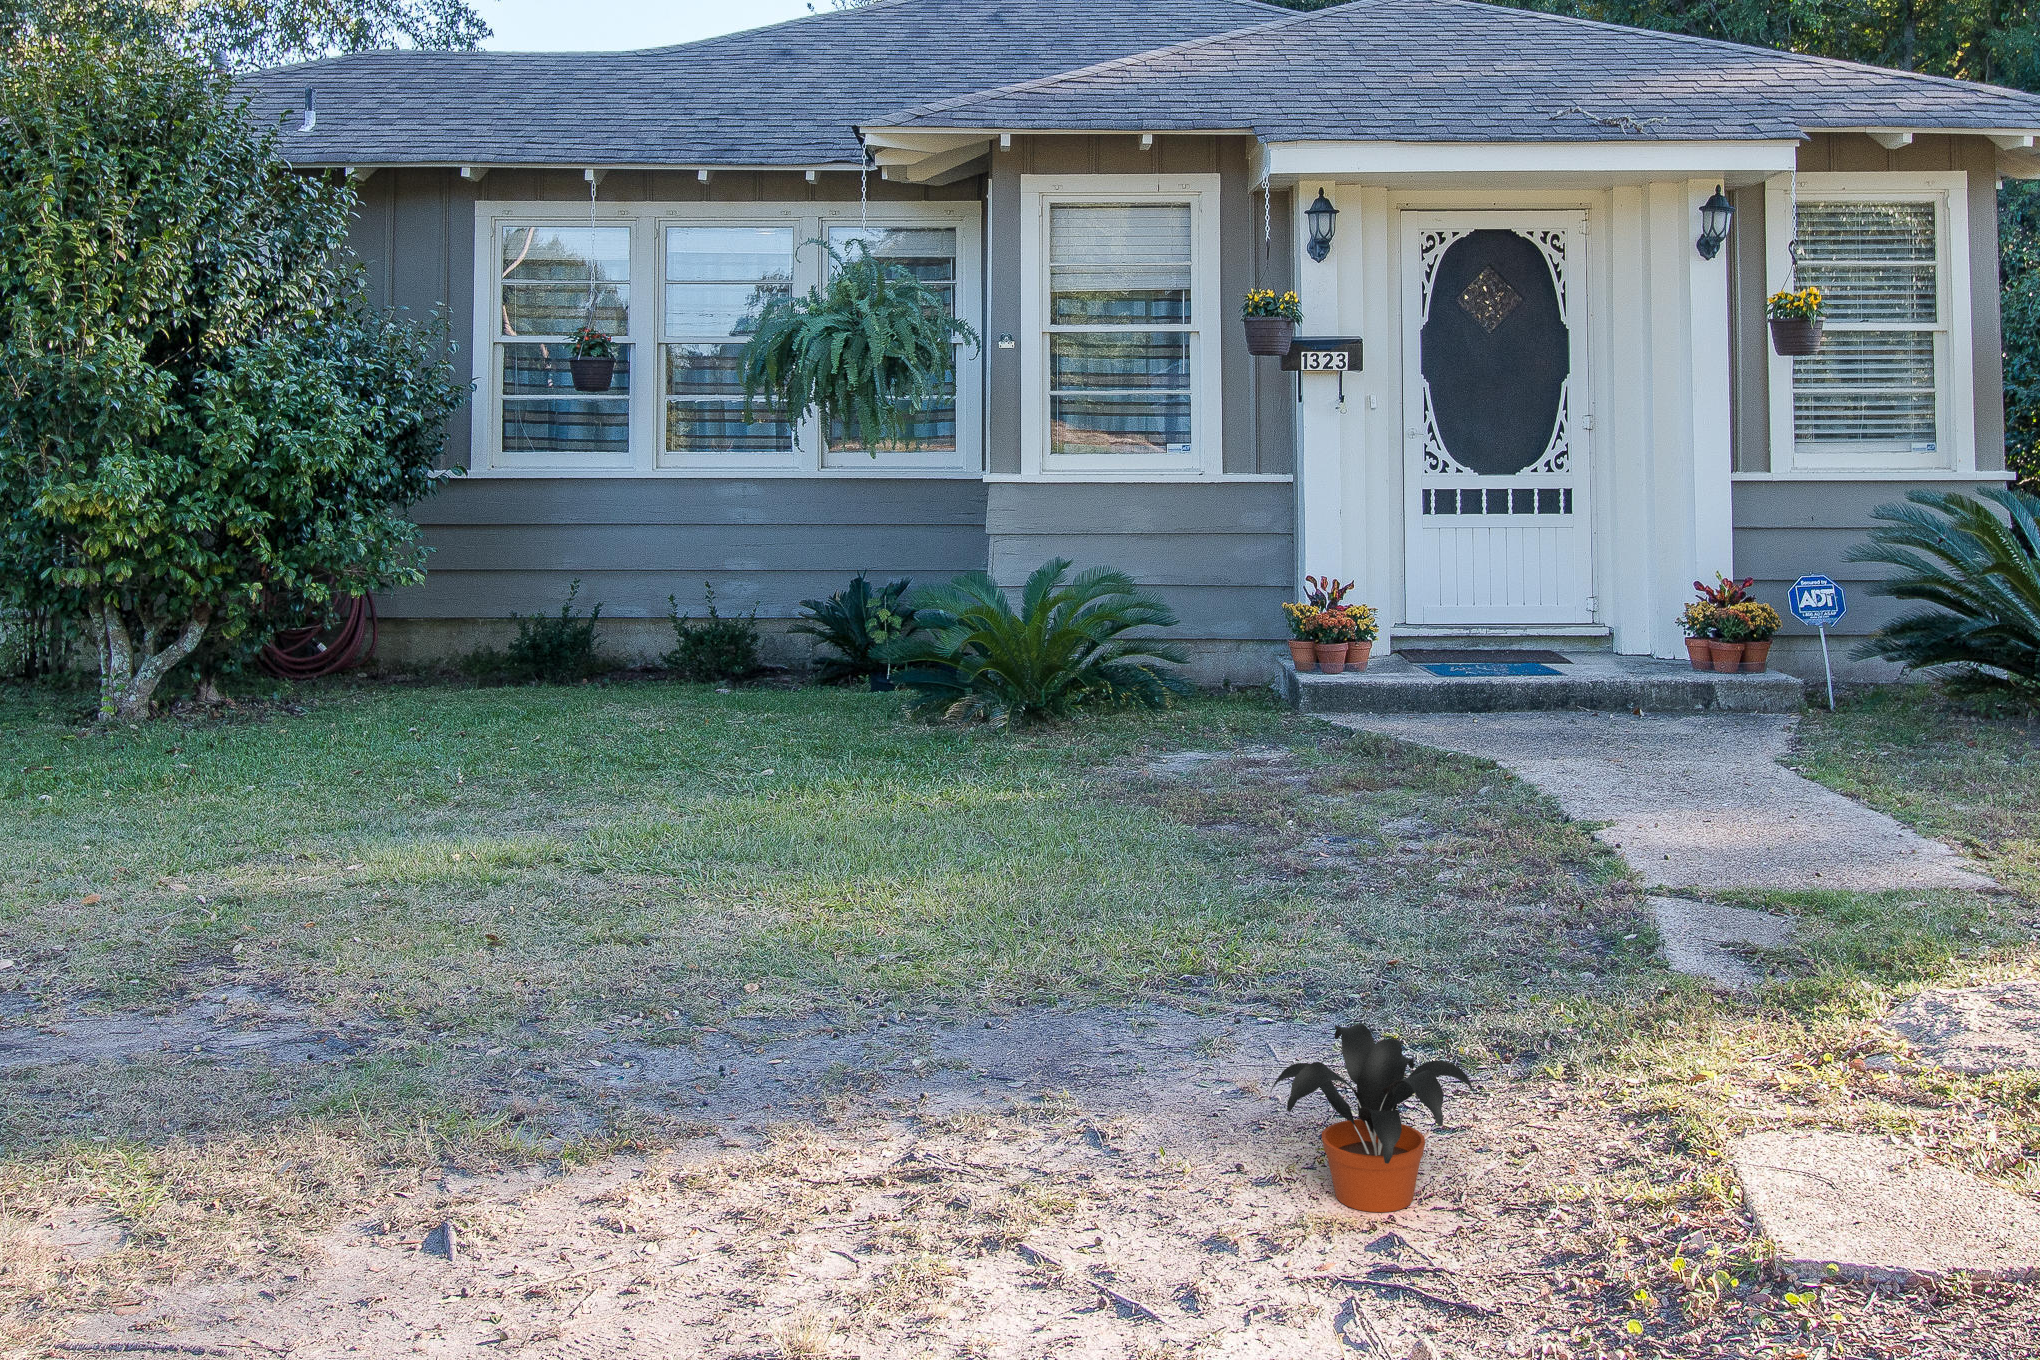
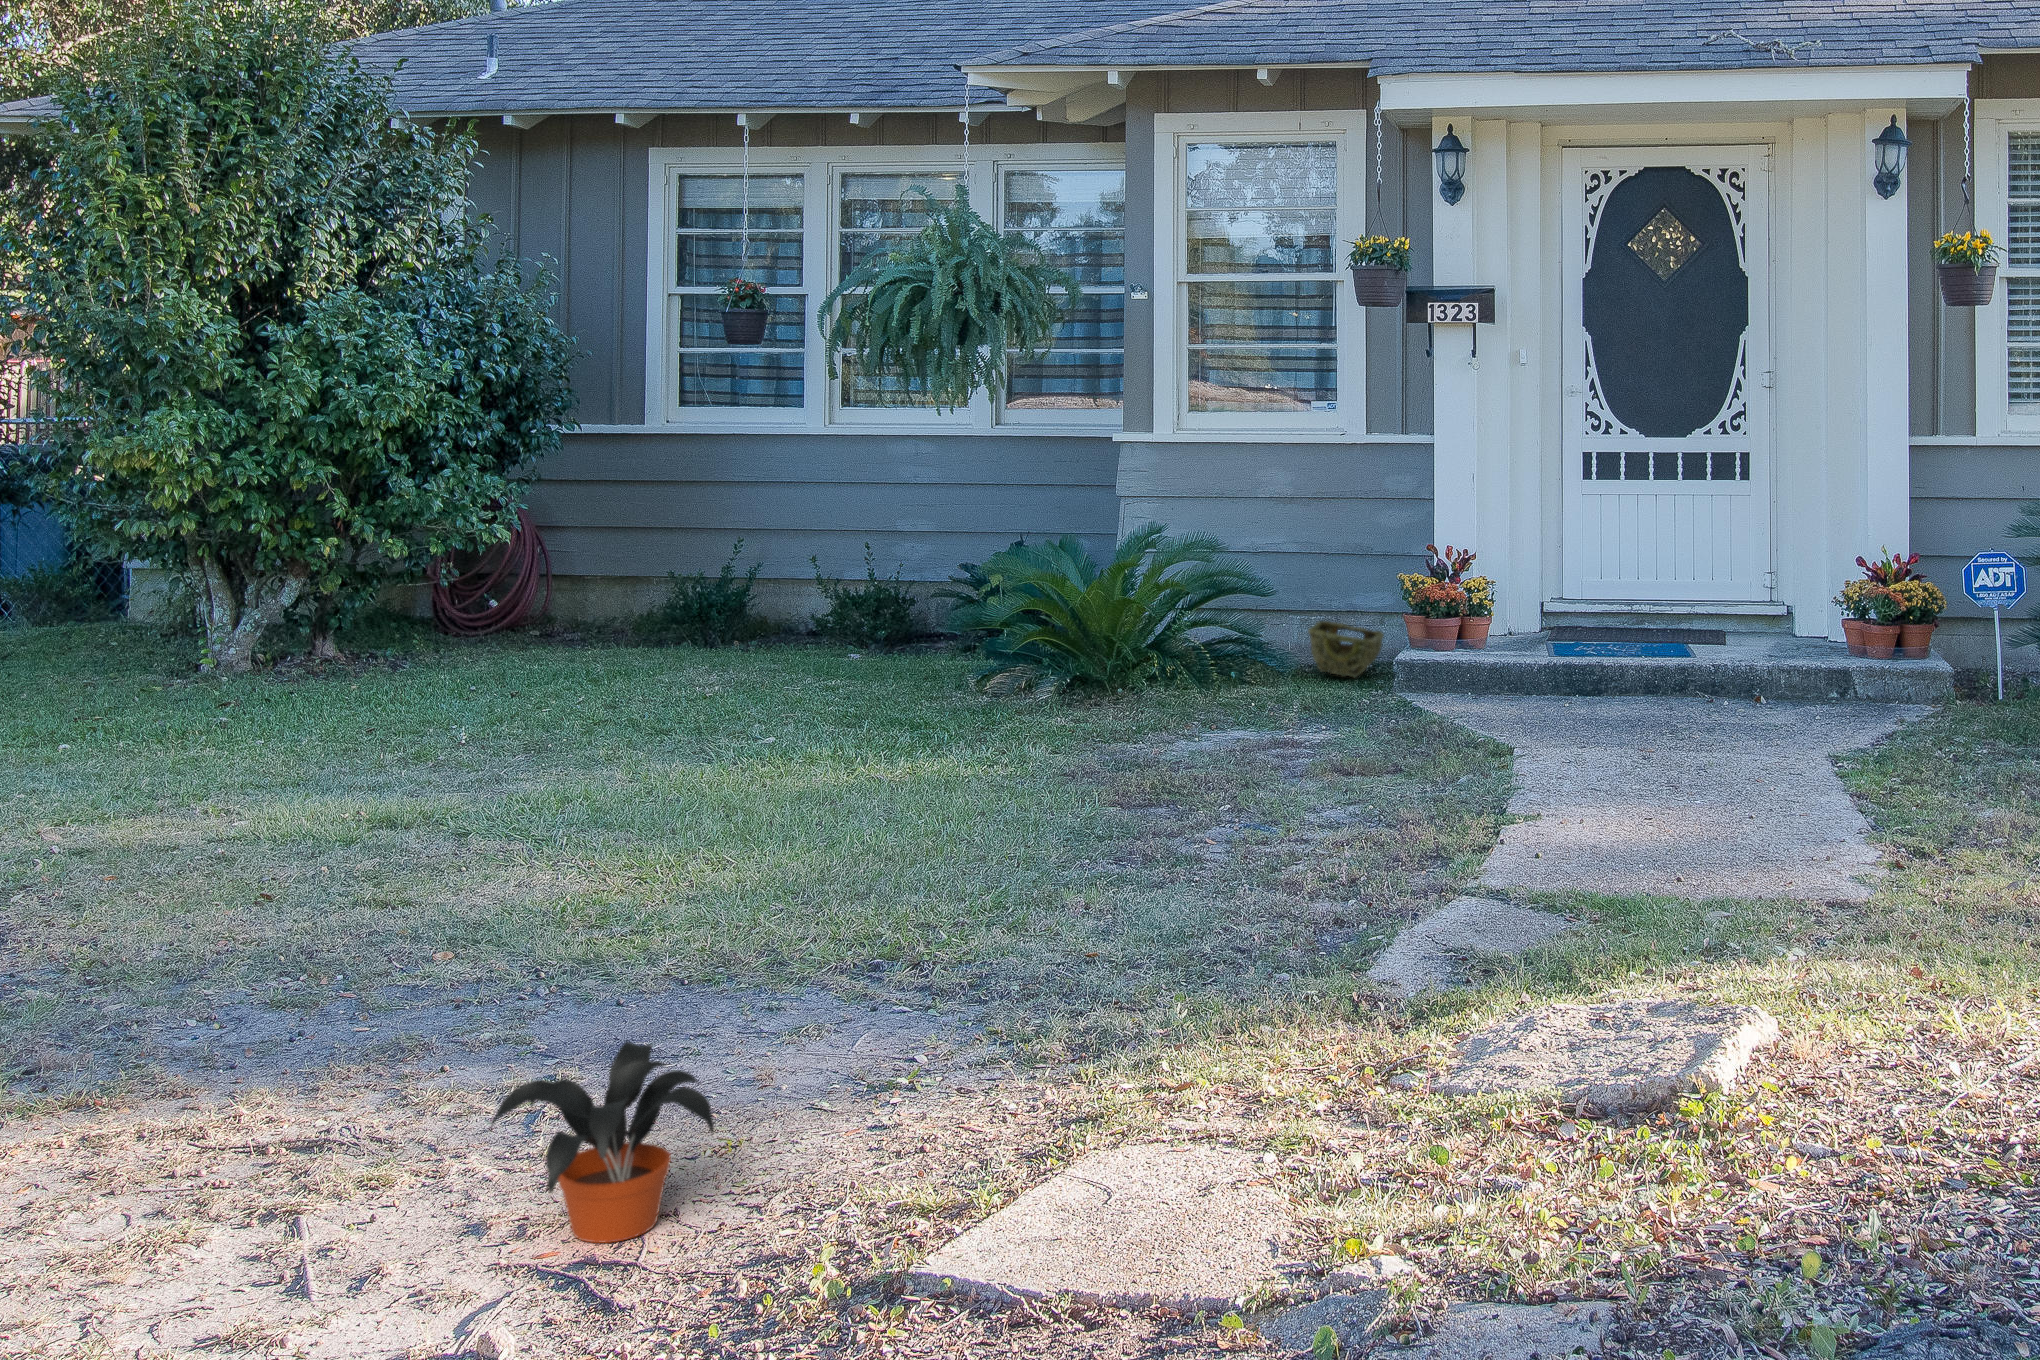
woven basket: none [1193,651,1265,703] -> present [1308,621,1384,678]

